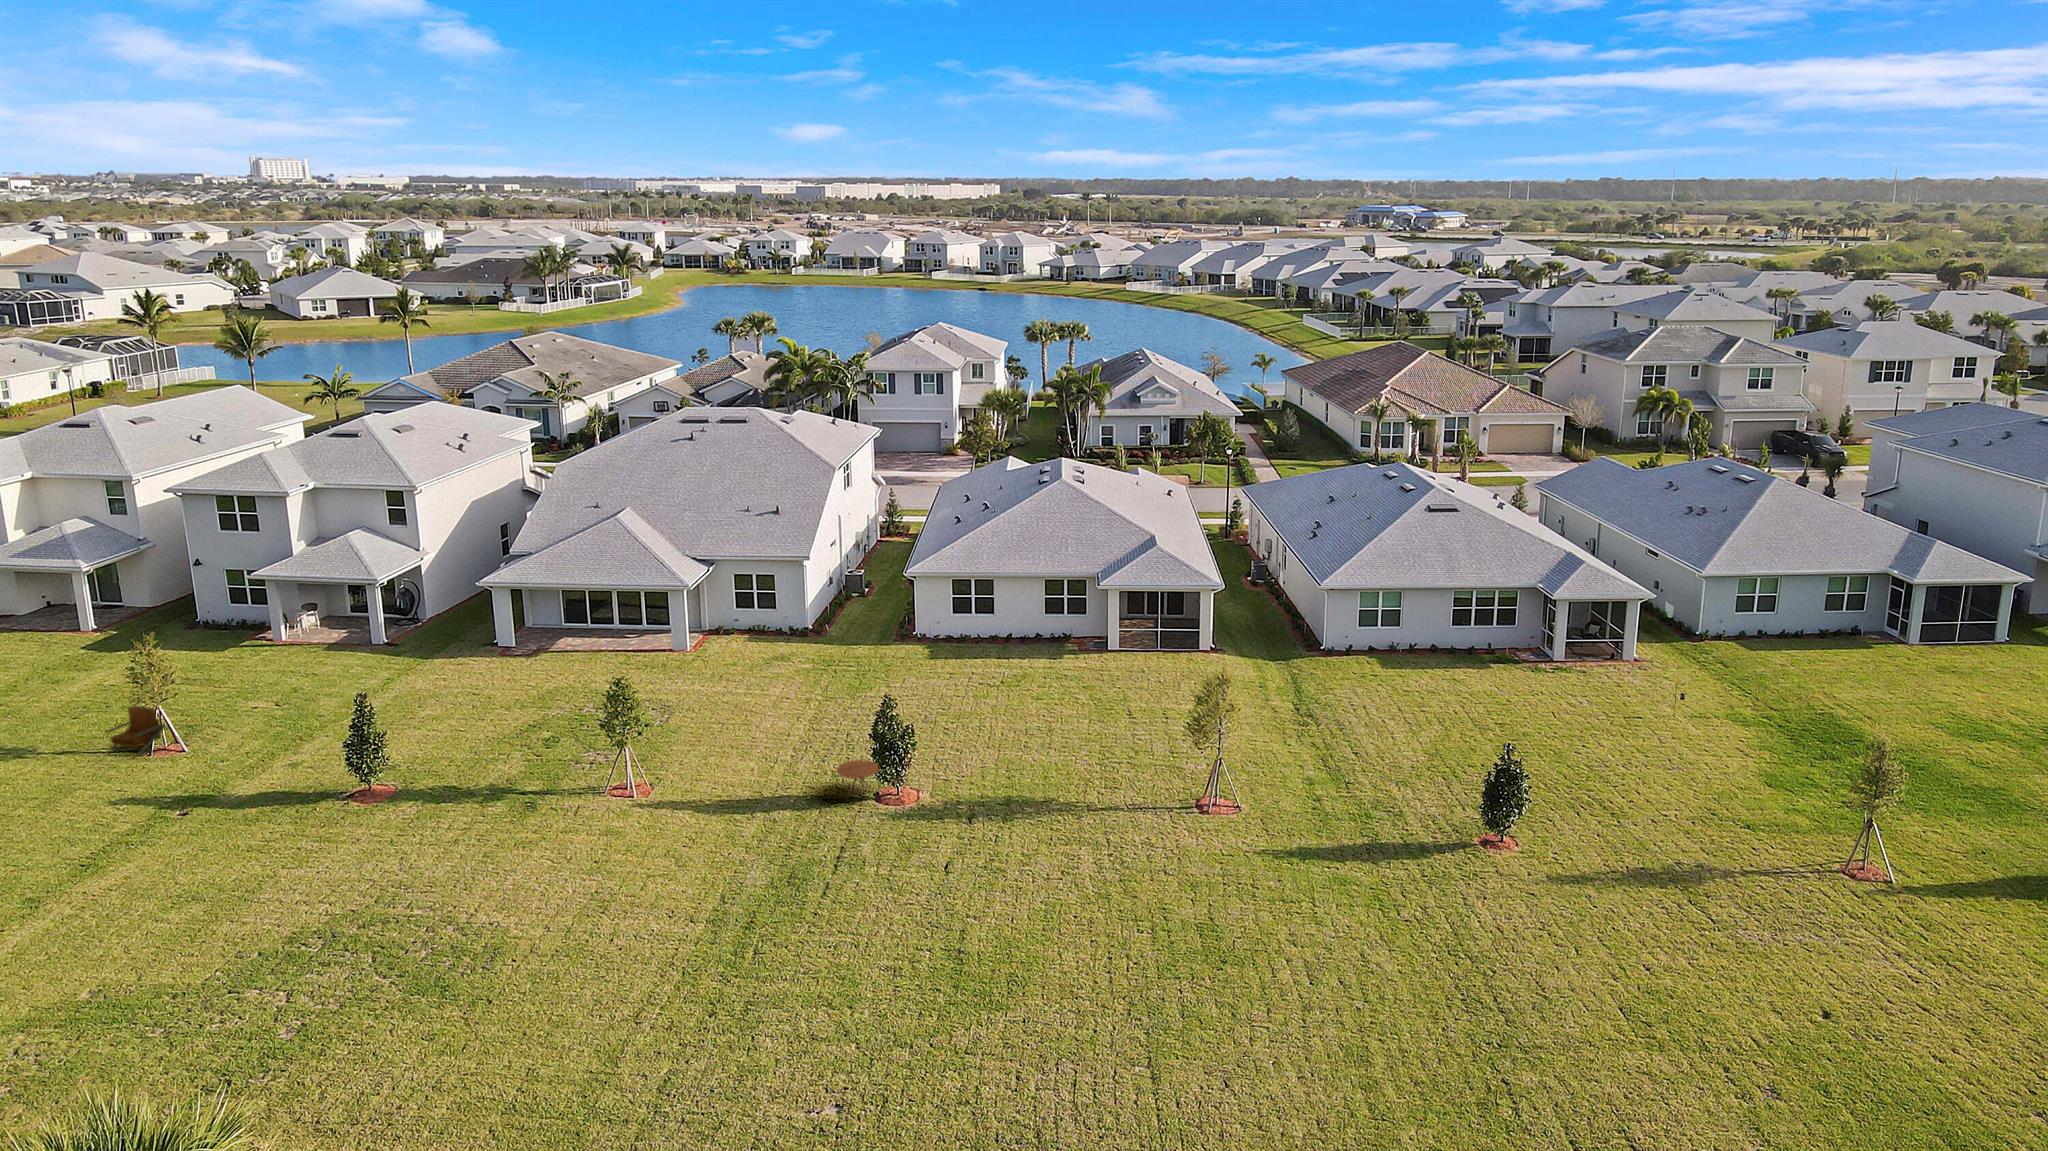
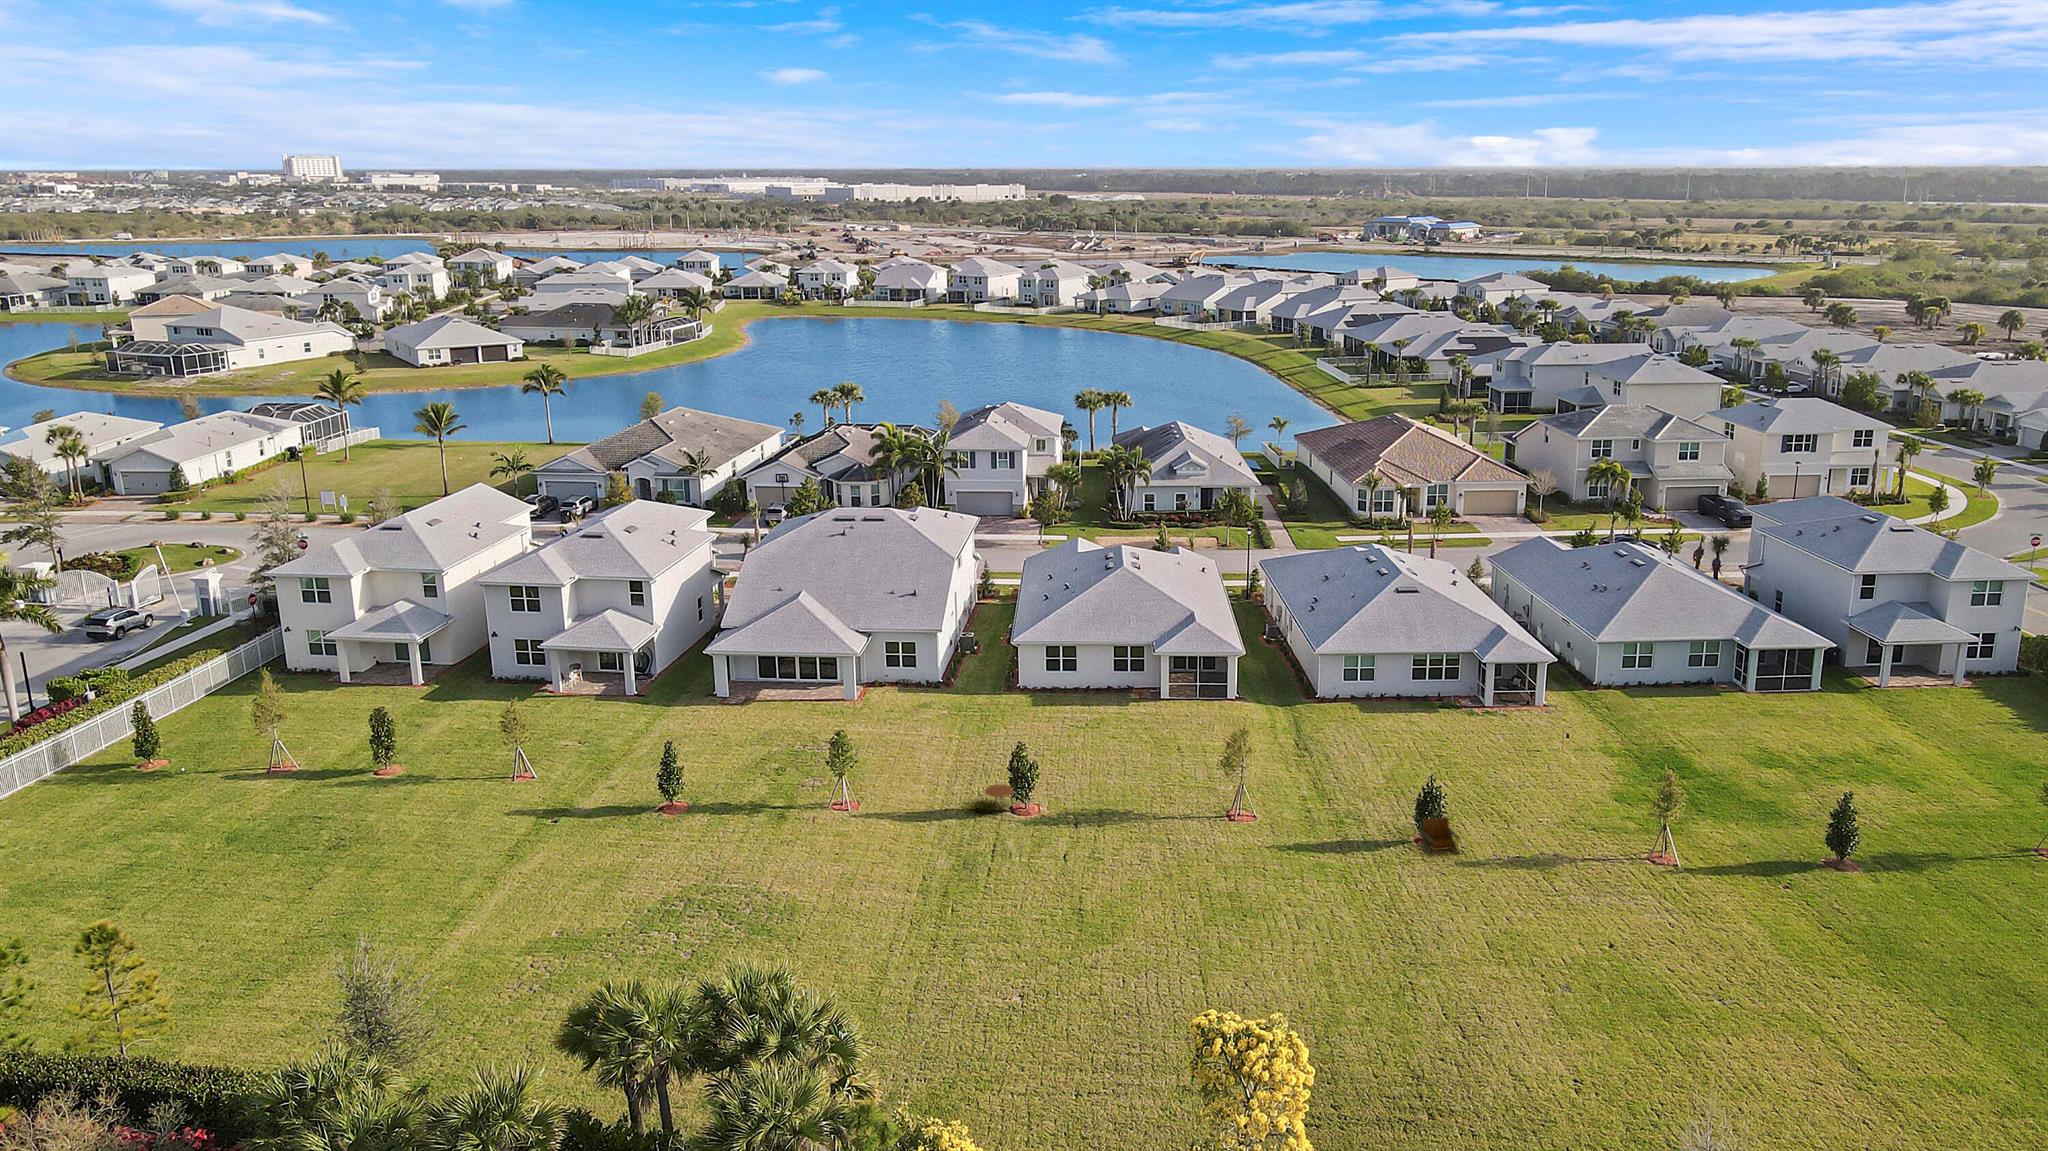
lounge chair: present [106,706,166,756] -> present [1418,816,1460,857]

